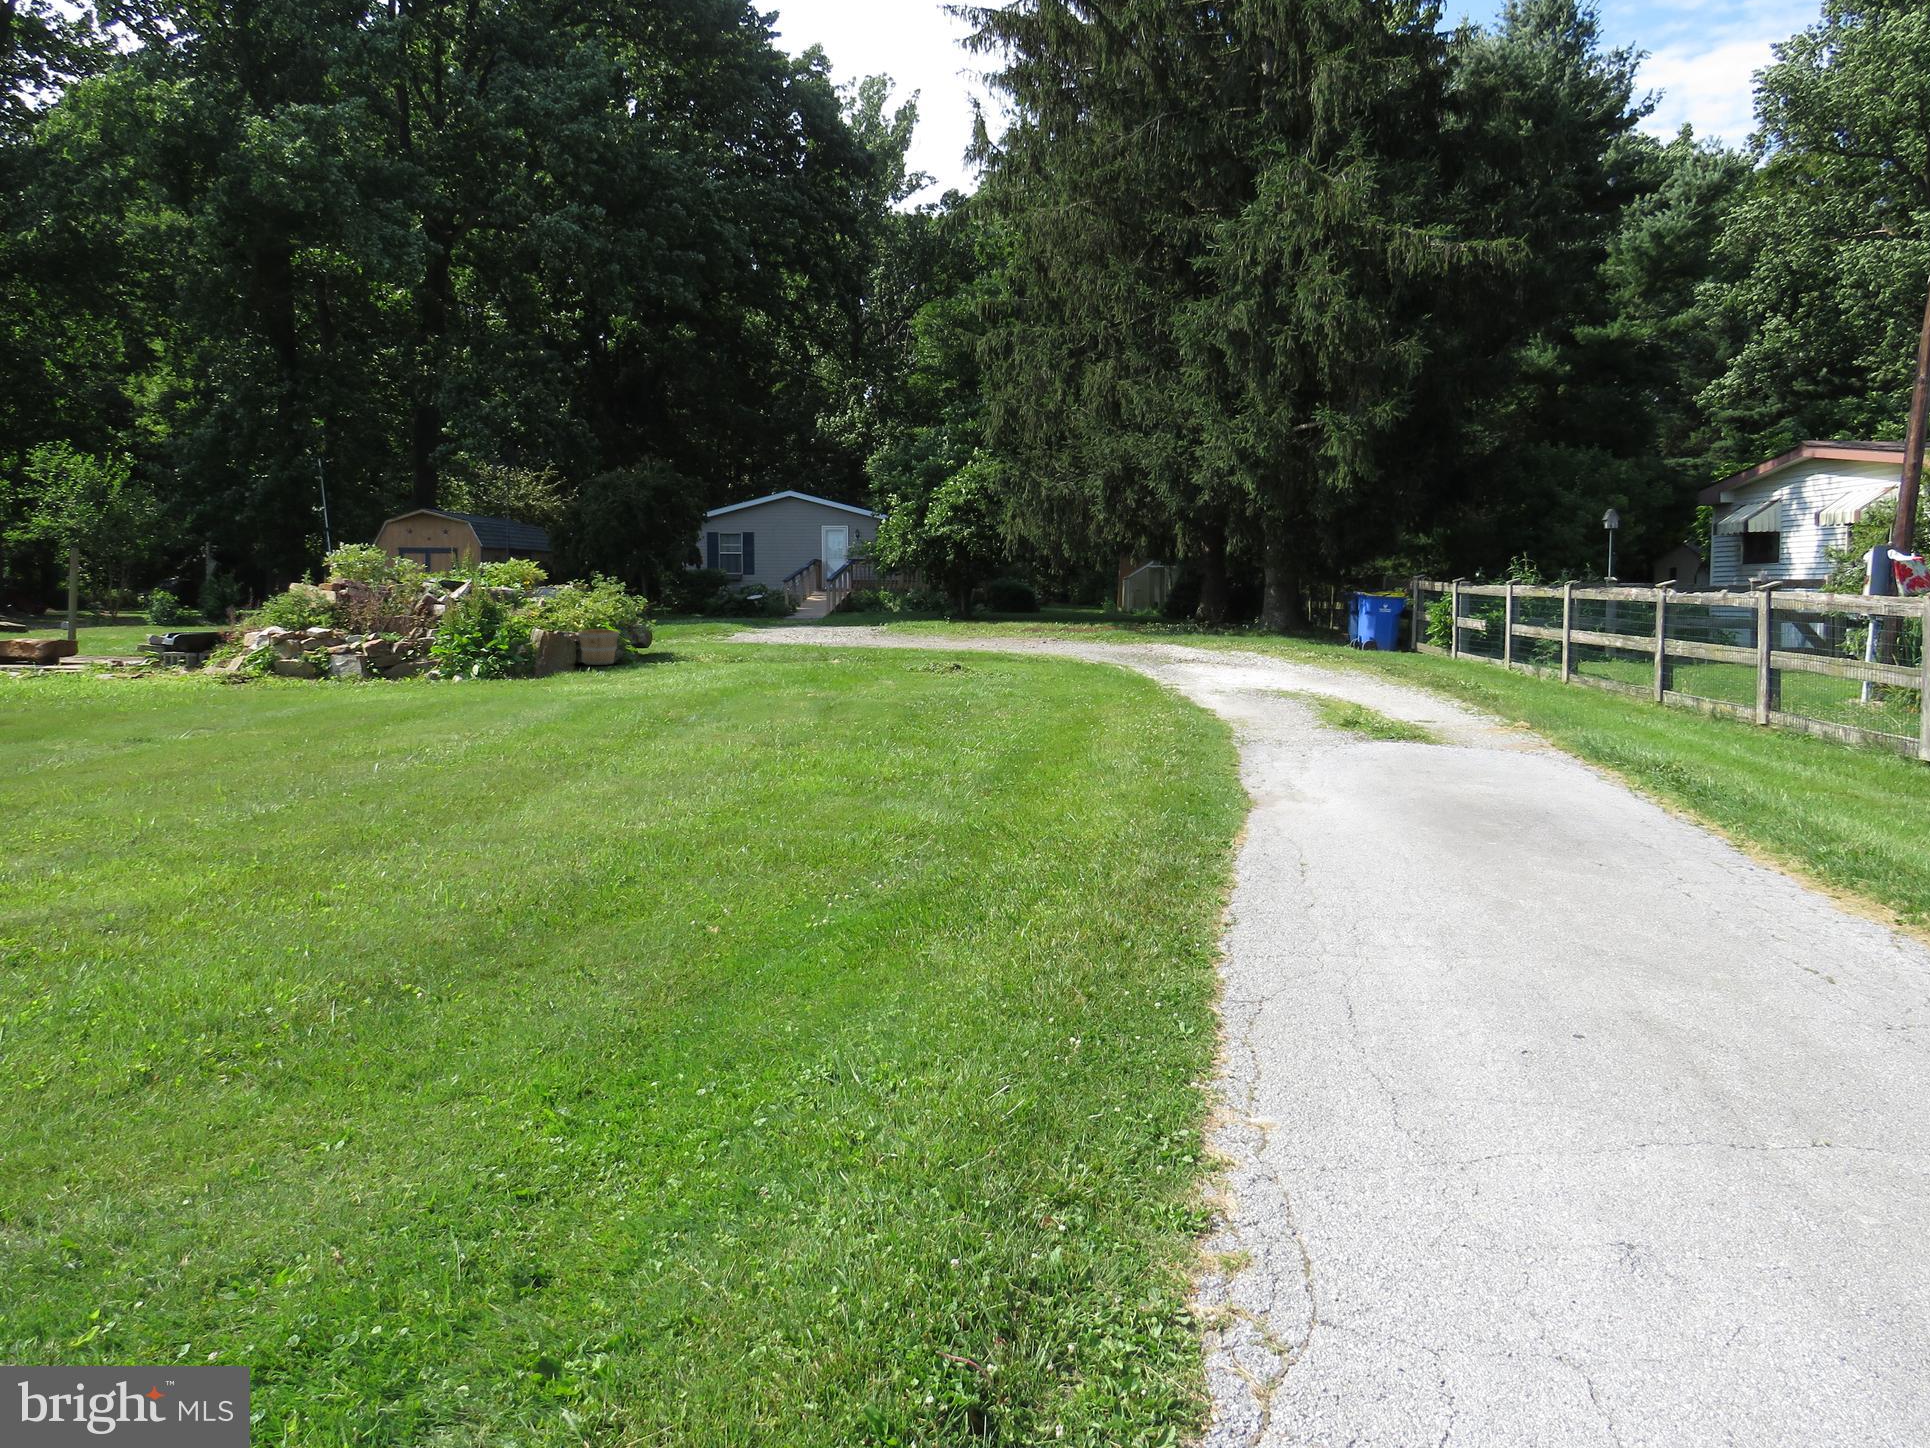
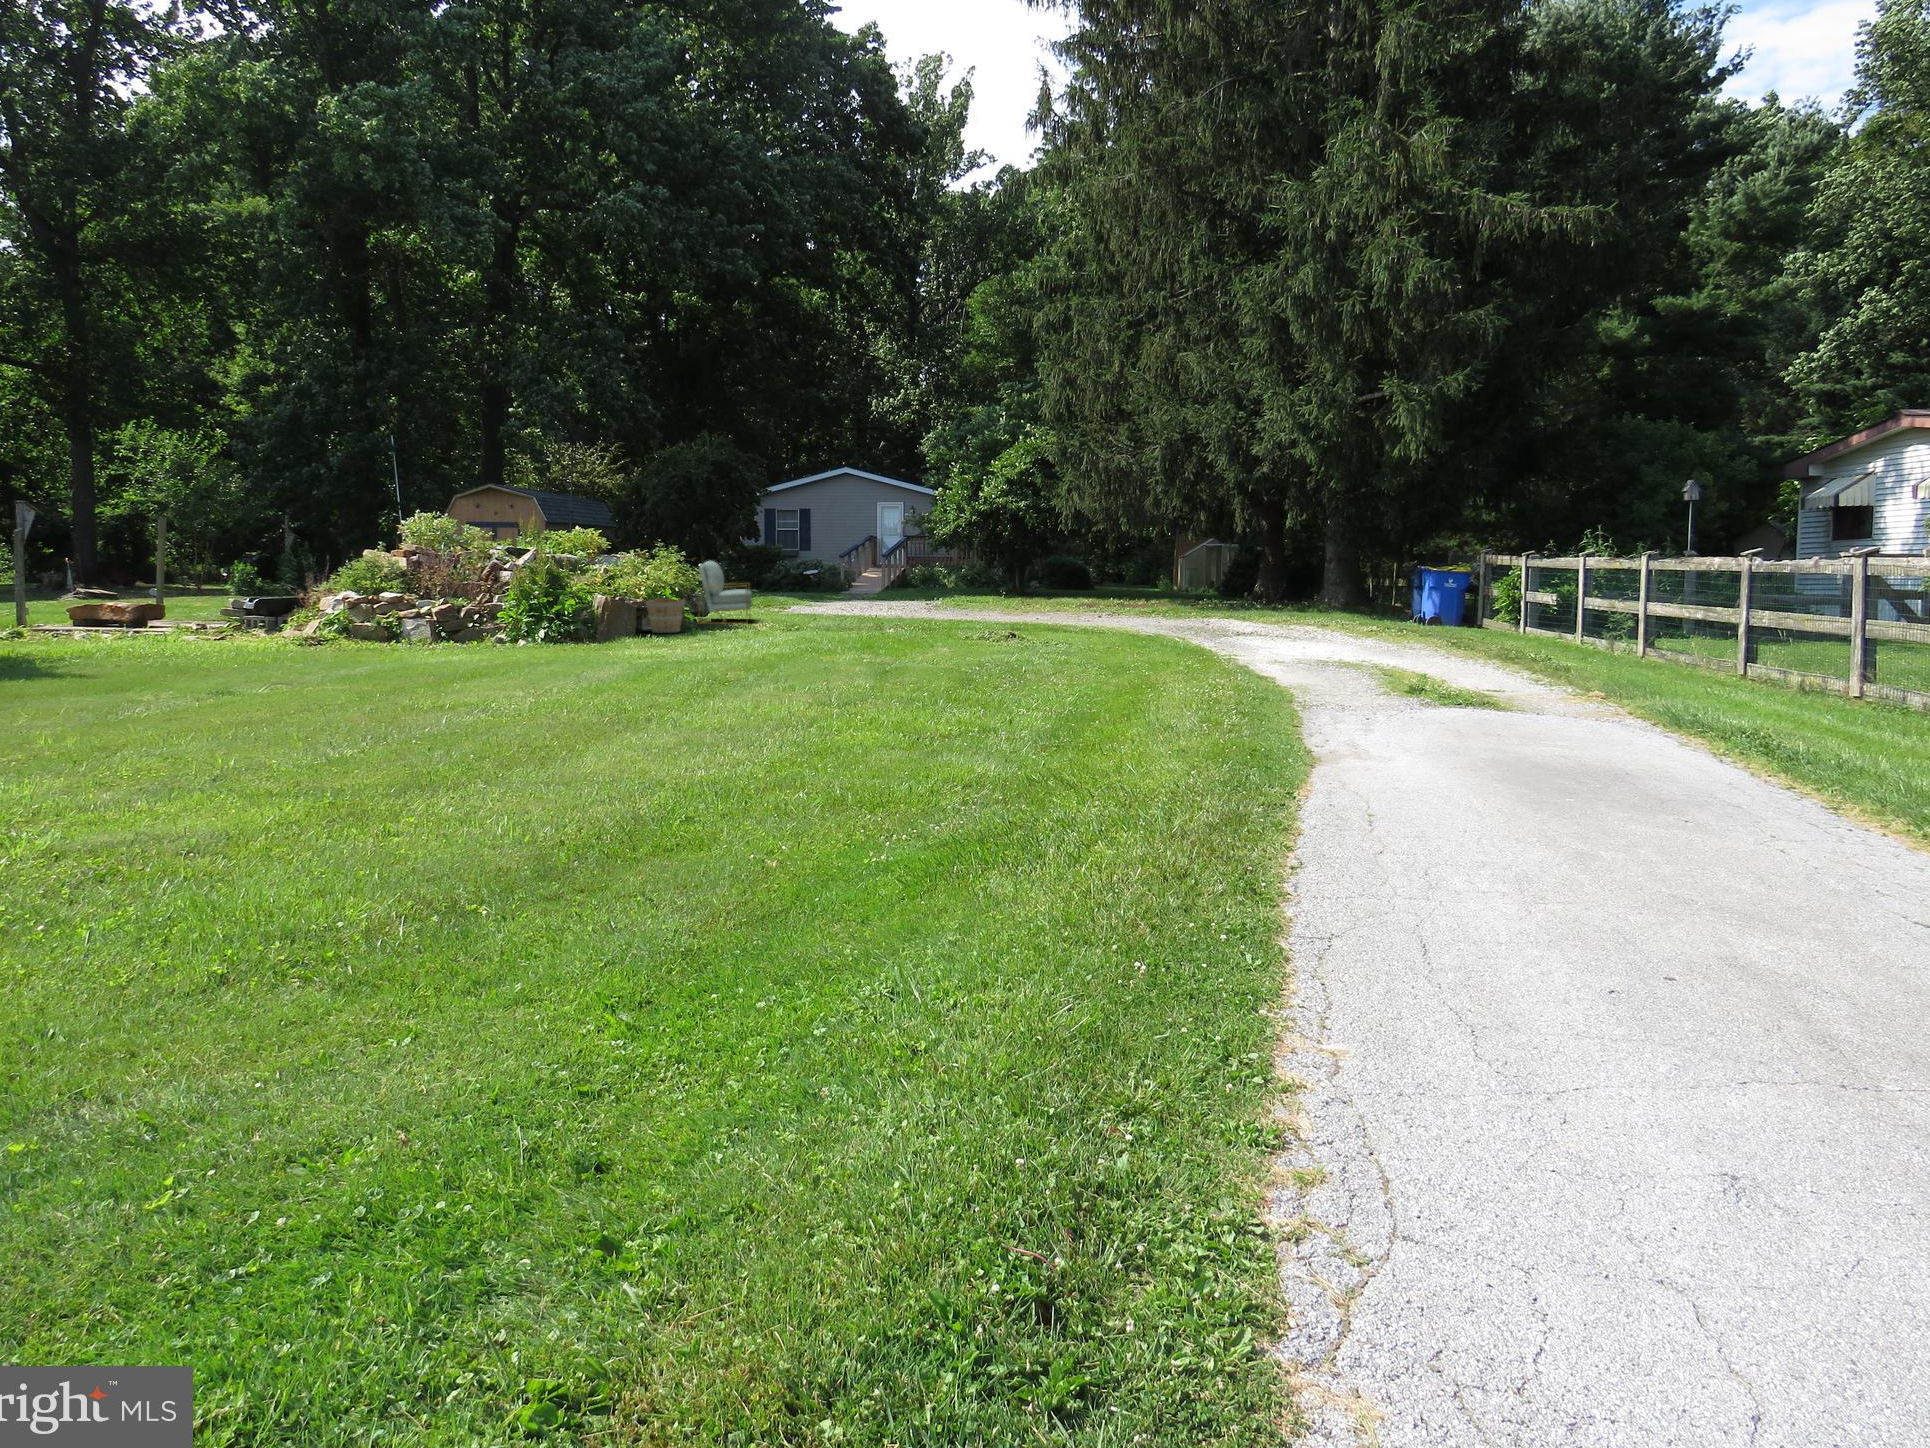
chair: none [632,588,690,654] -> present [697,561,753,624]

